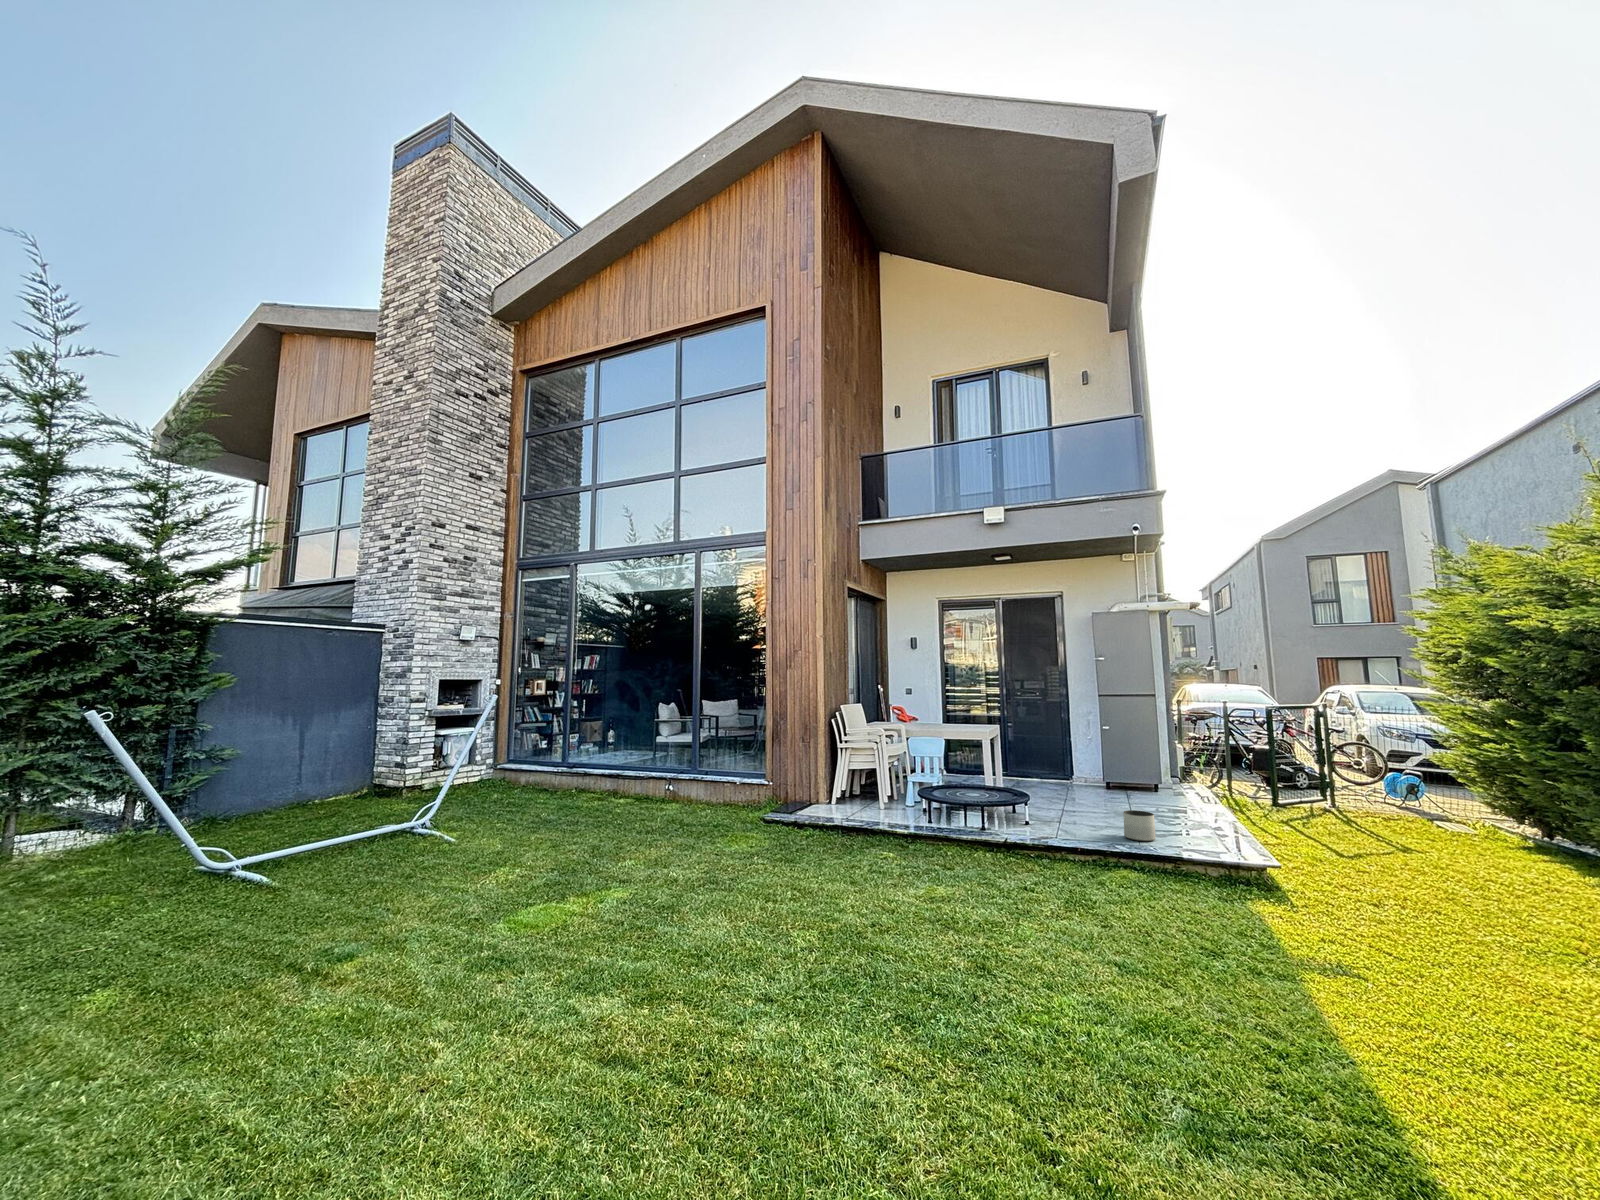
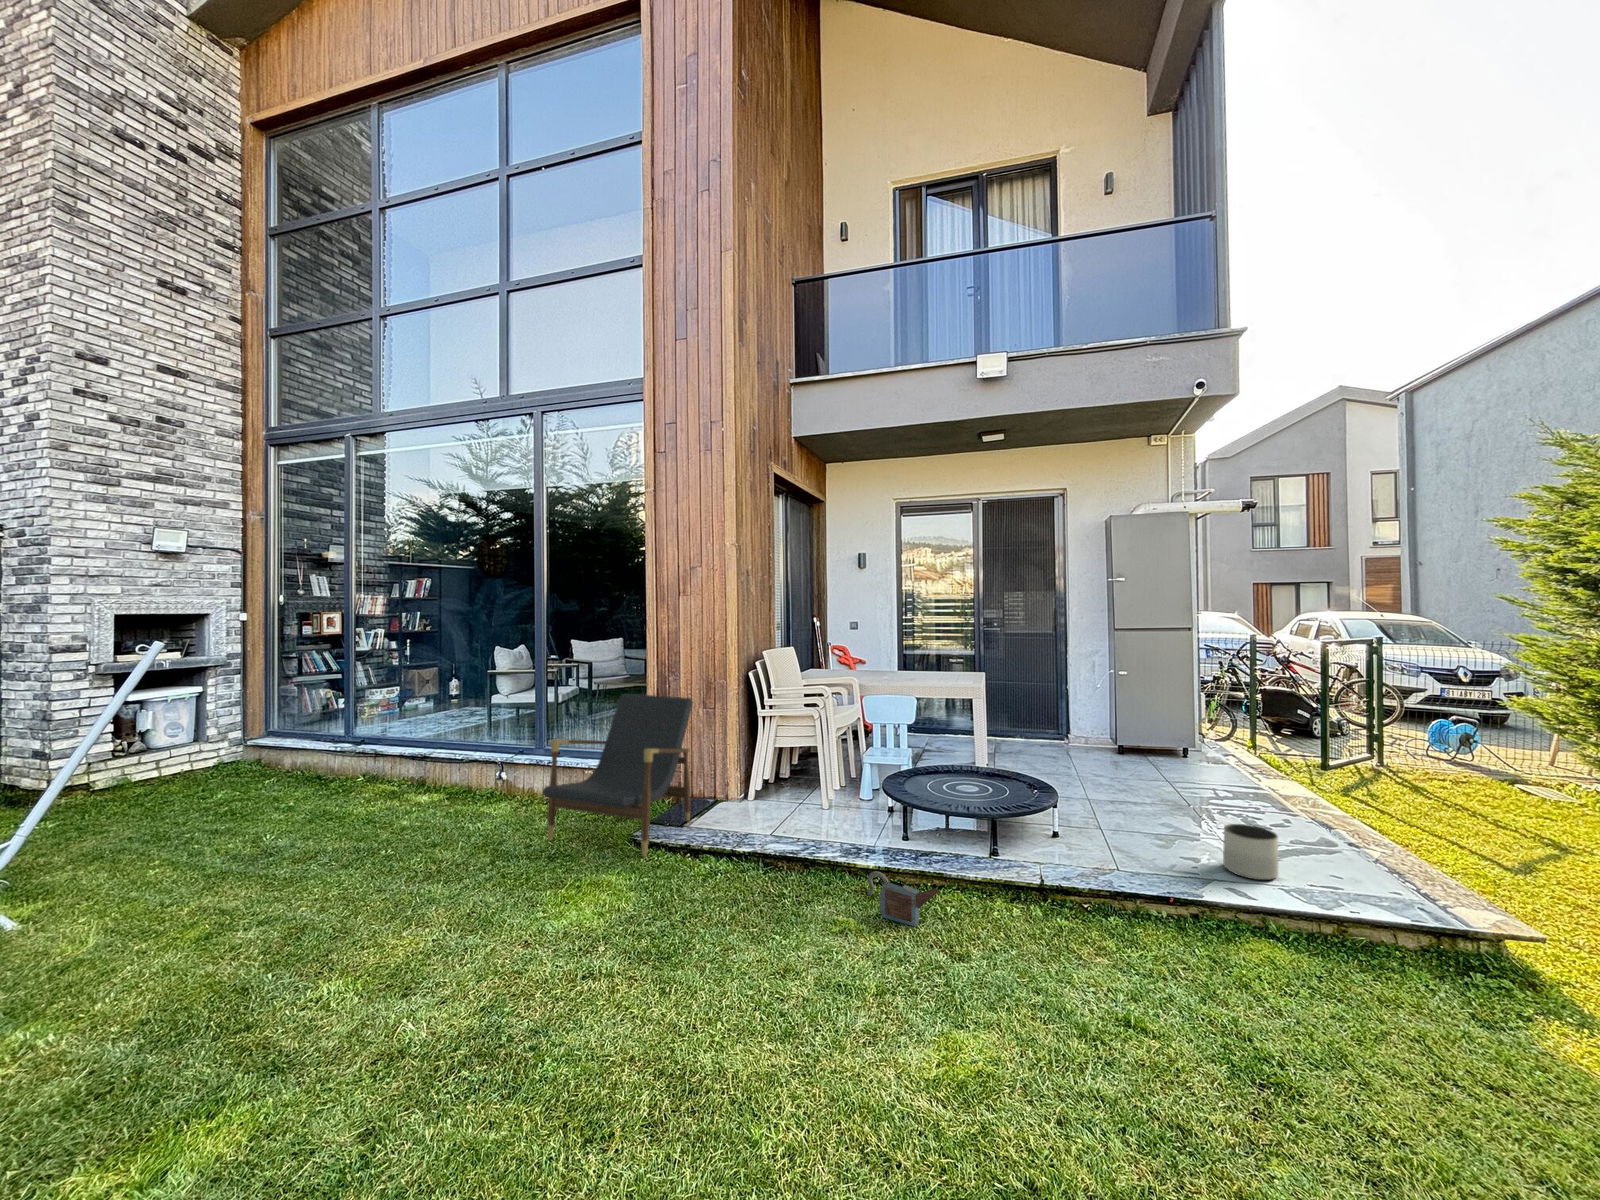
lounge chair: none [708,732,796,828] -> present [543,694,693,857]
watering can: none [901,827,941,856] -> present [868,871,939,926]

